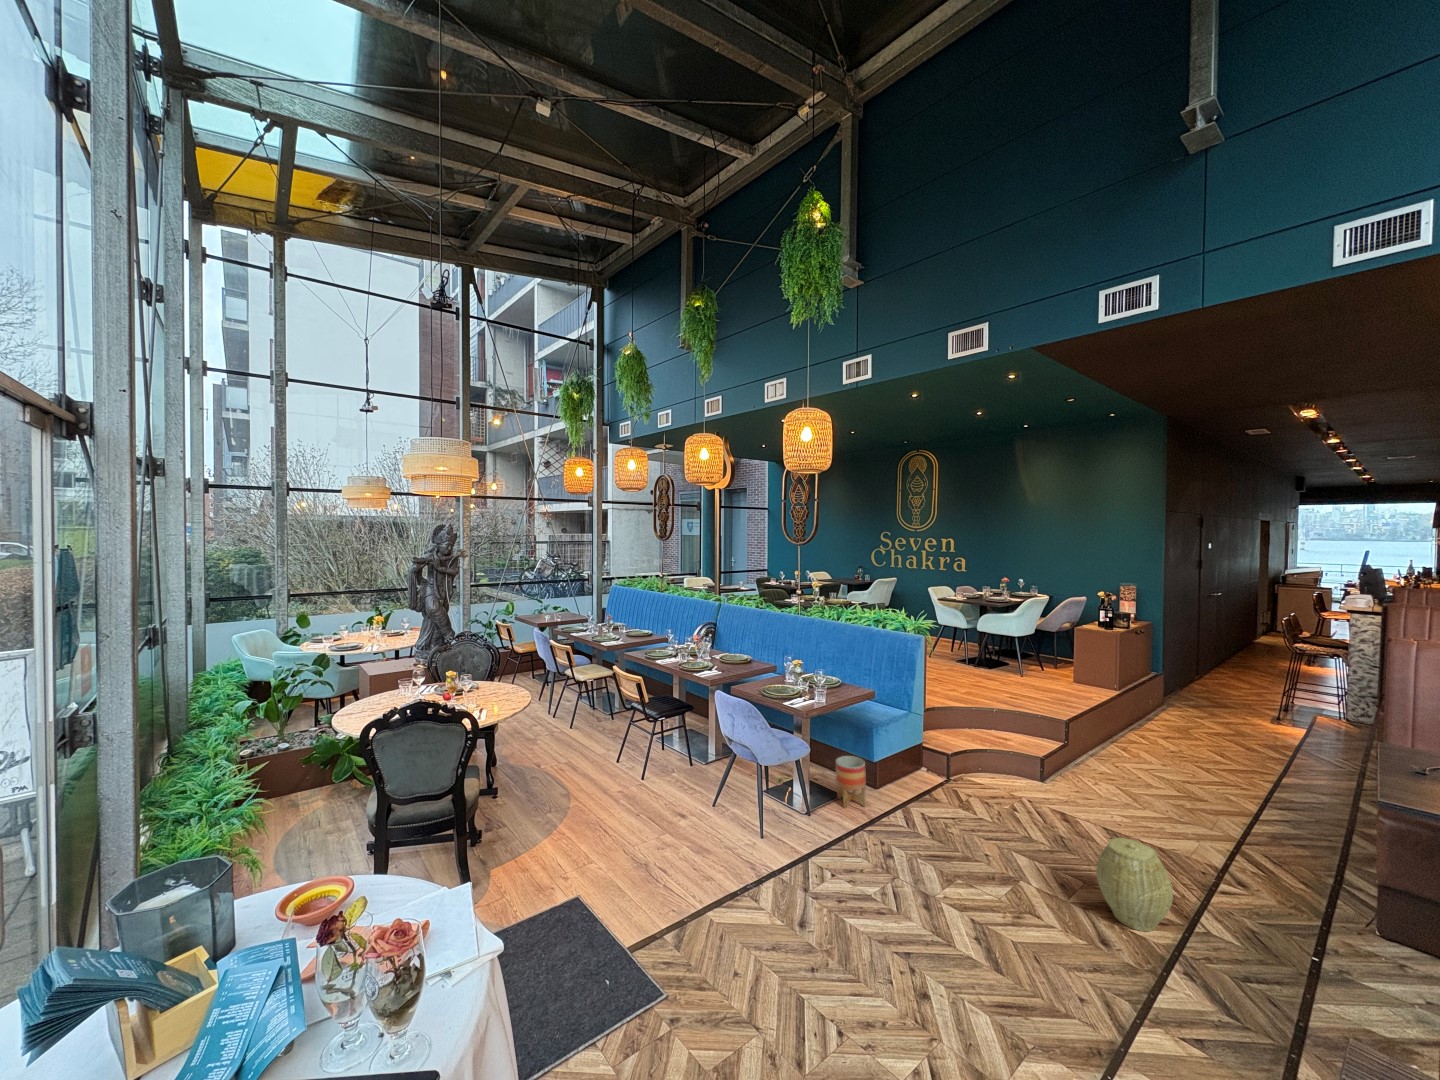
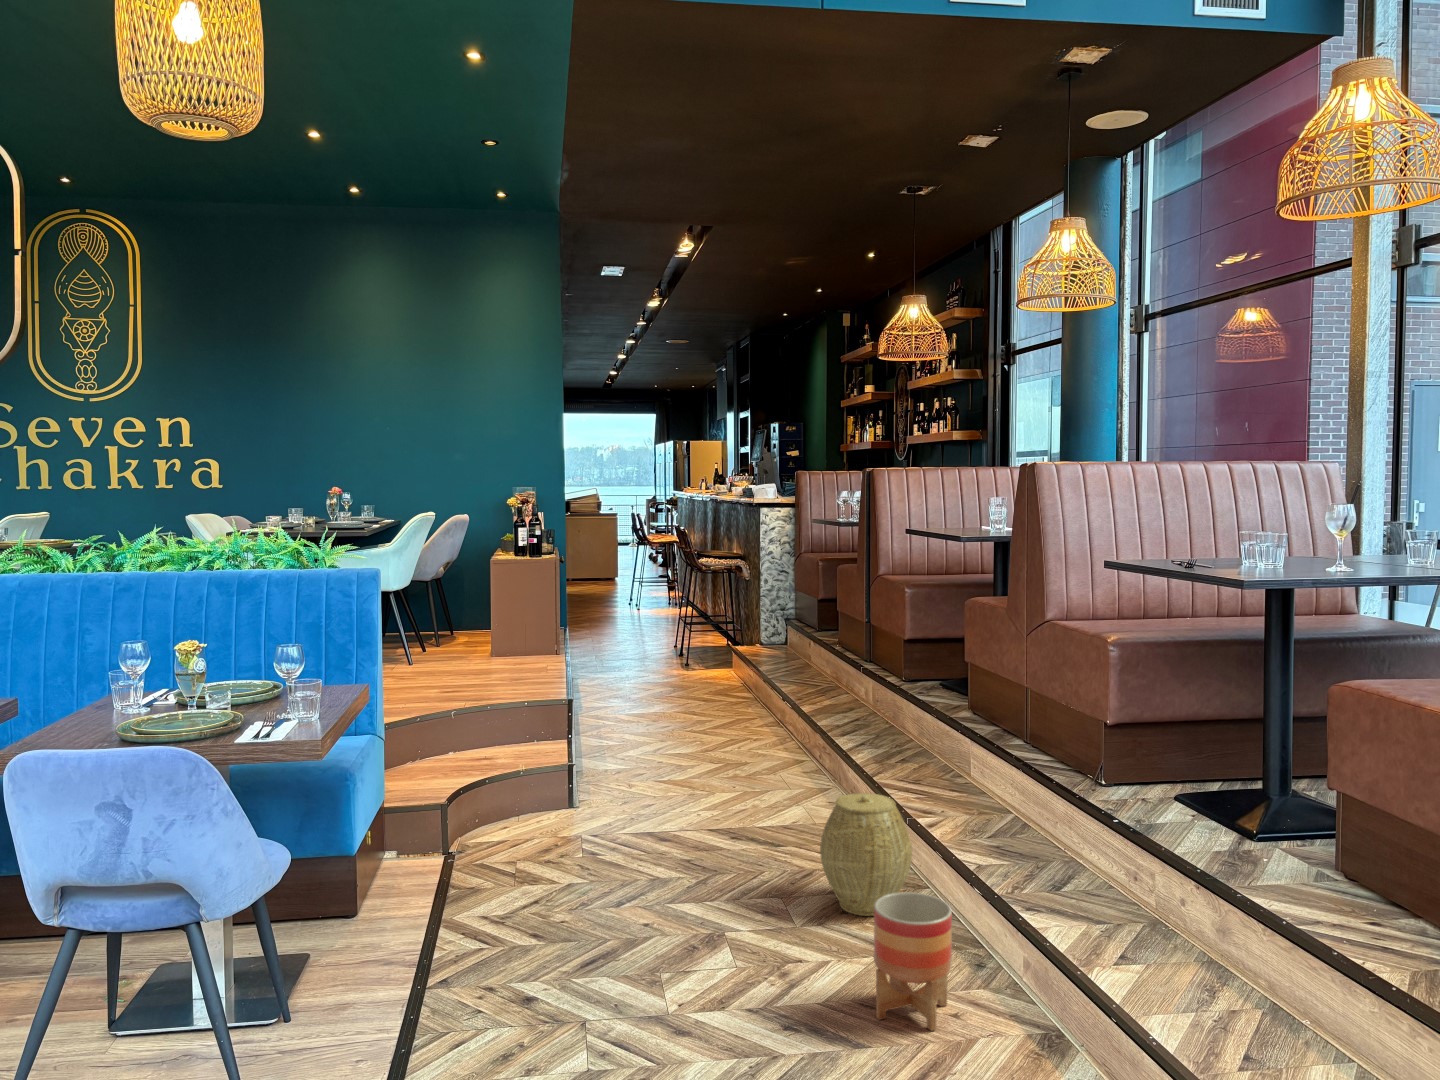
planter: present [836,756,866,808] -> present [874,892,952,1031]

